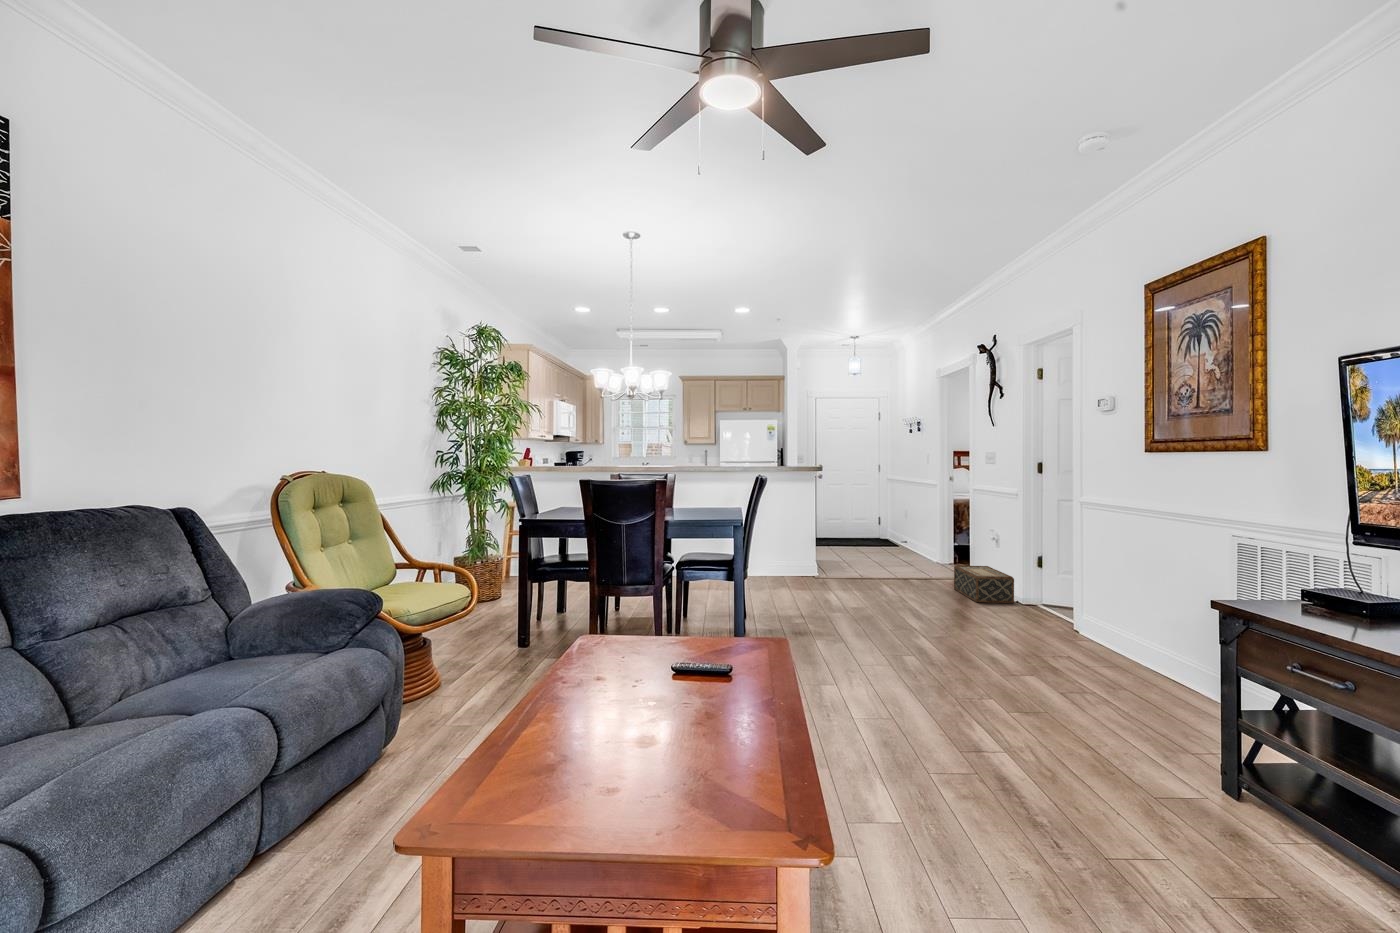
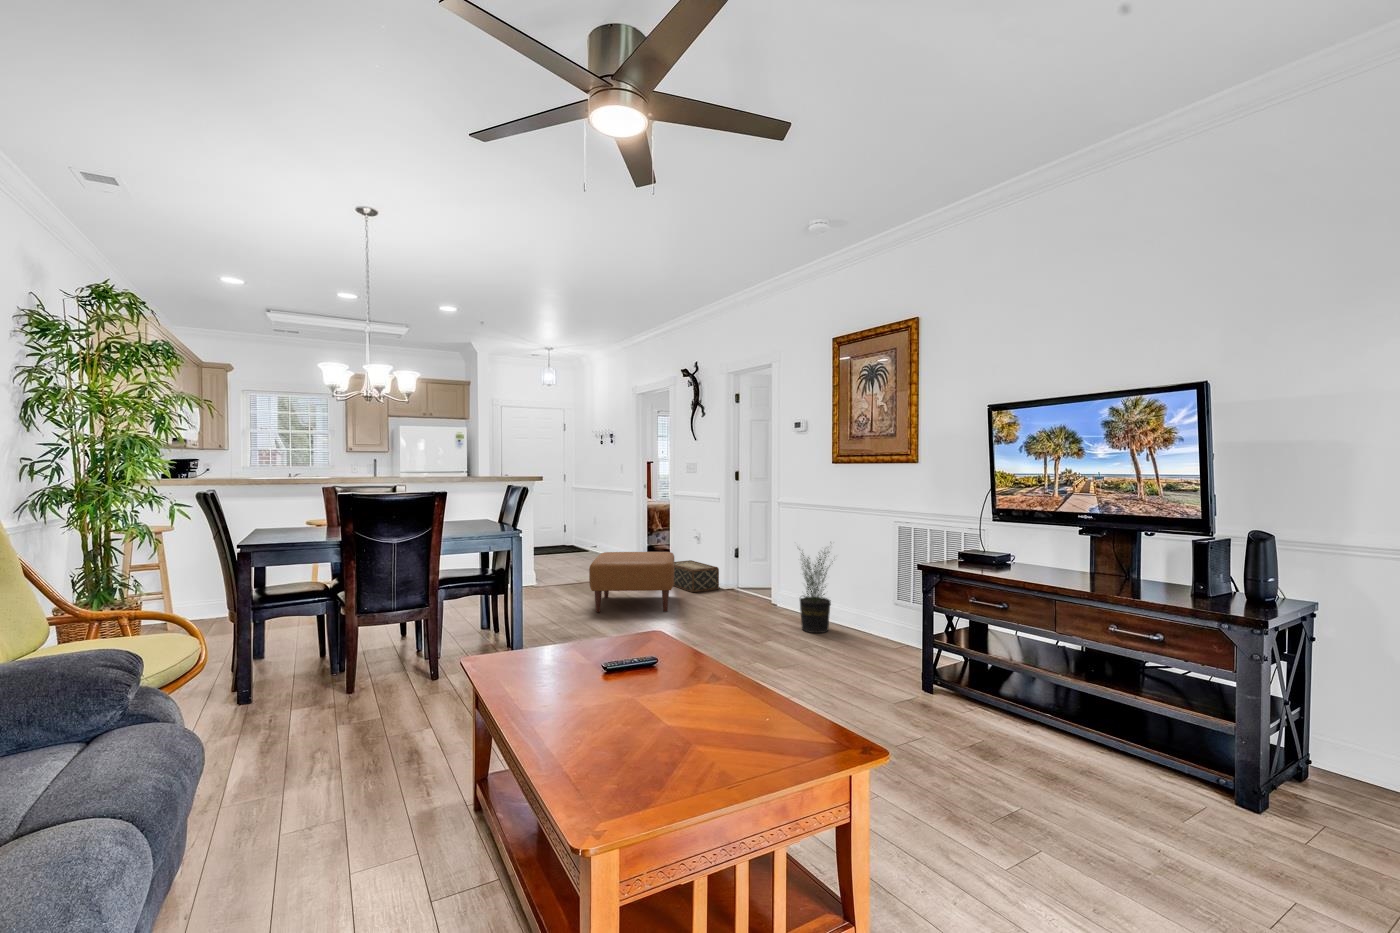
ottoman: none [843,547,951,617] -> present [589,552,675,612]
potted plant: none [1074,552,1142,674] -> present [799,549,833,633]

